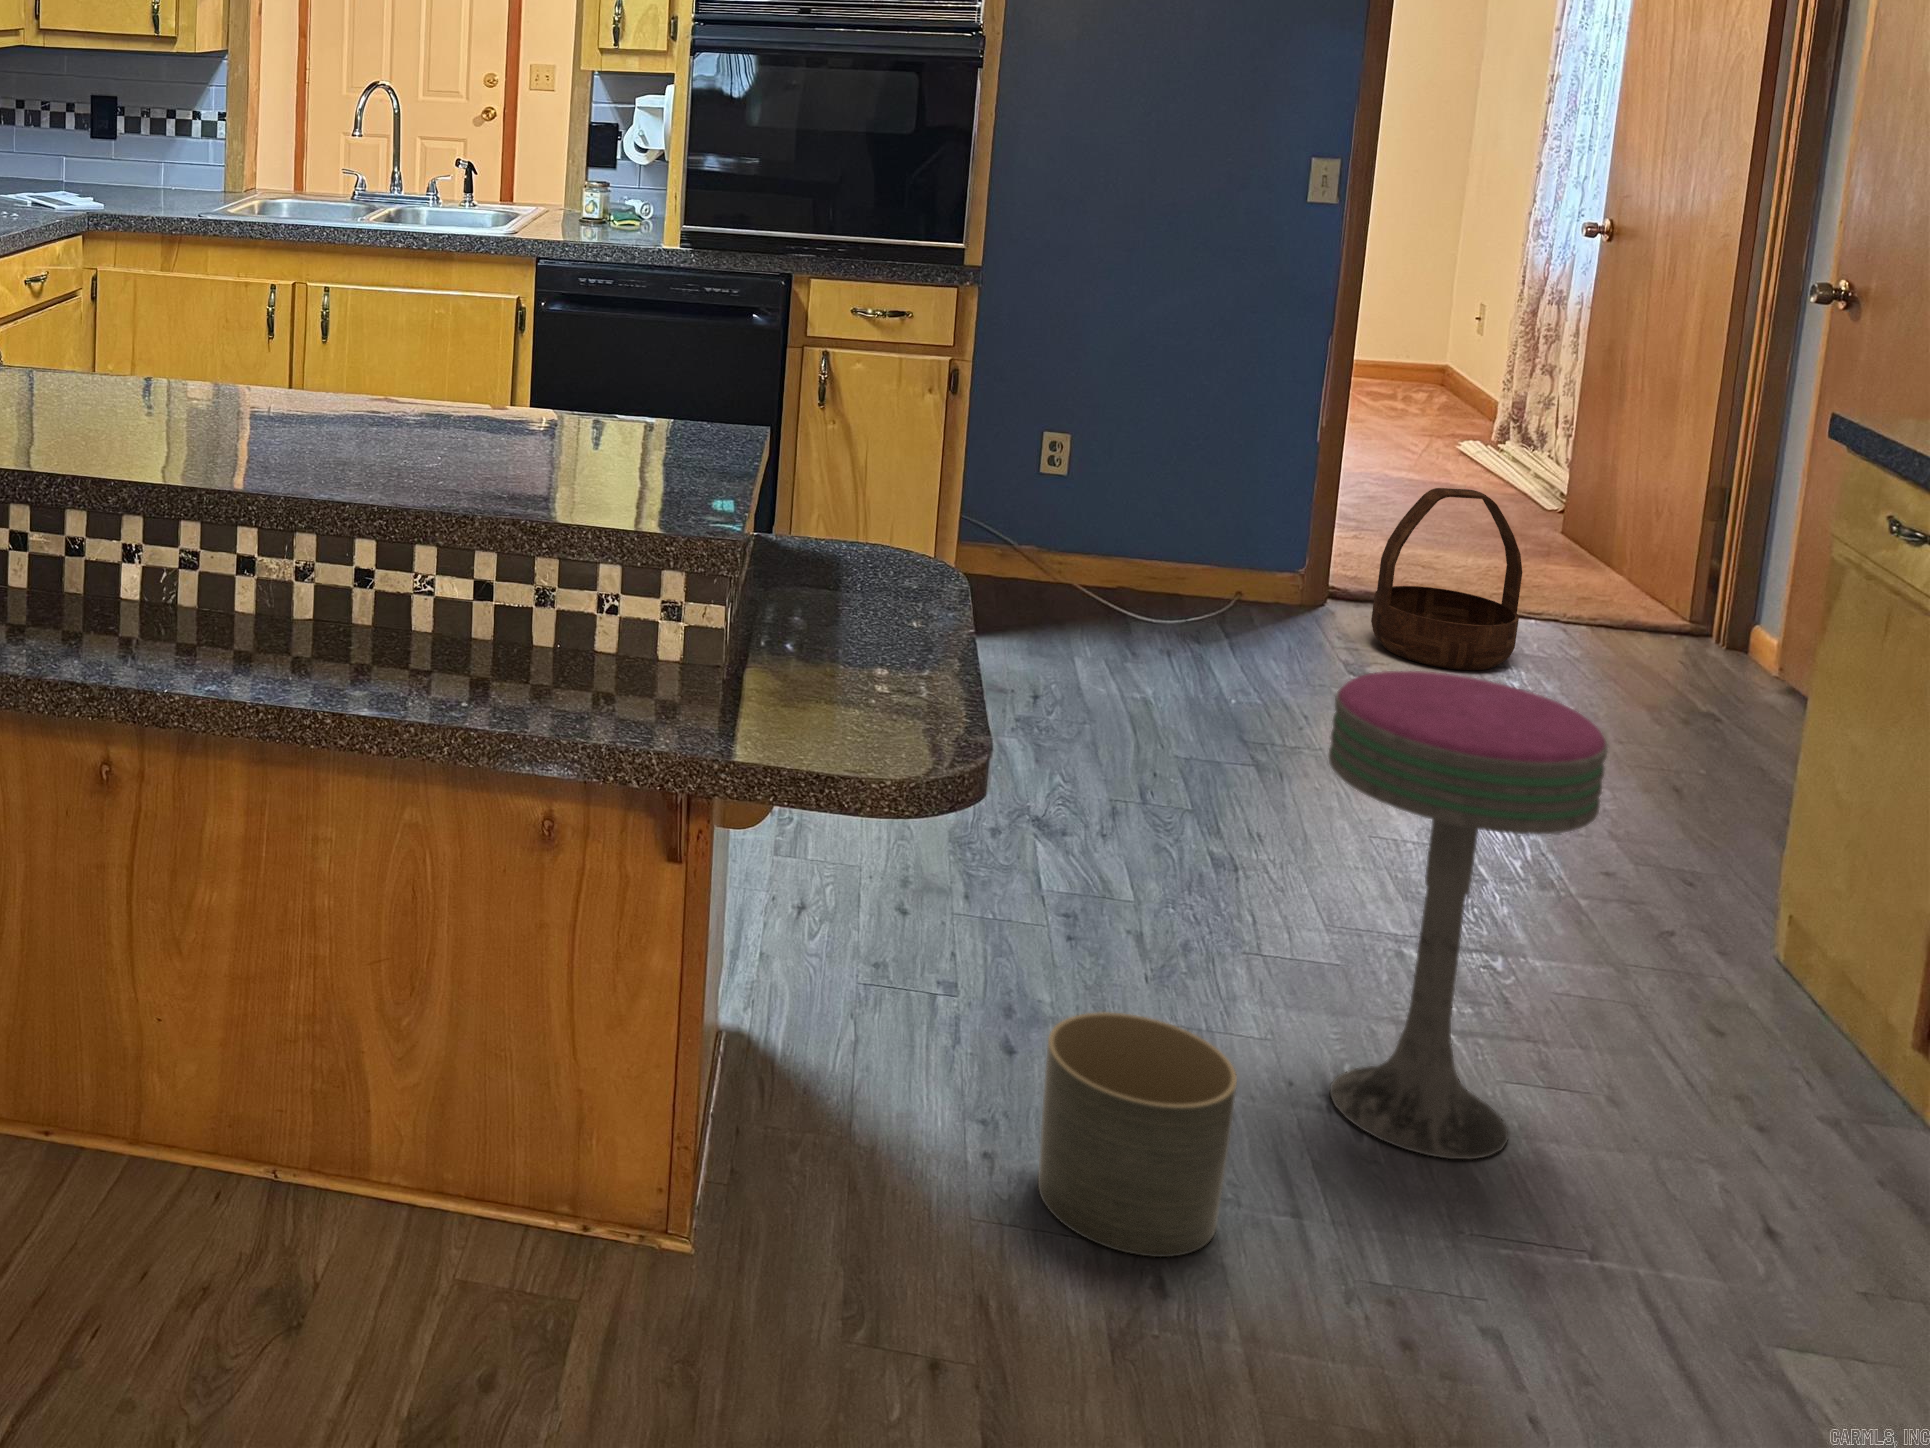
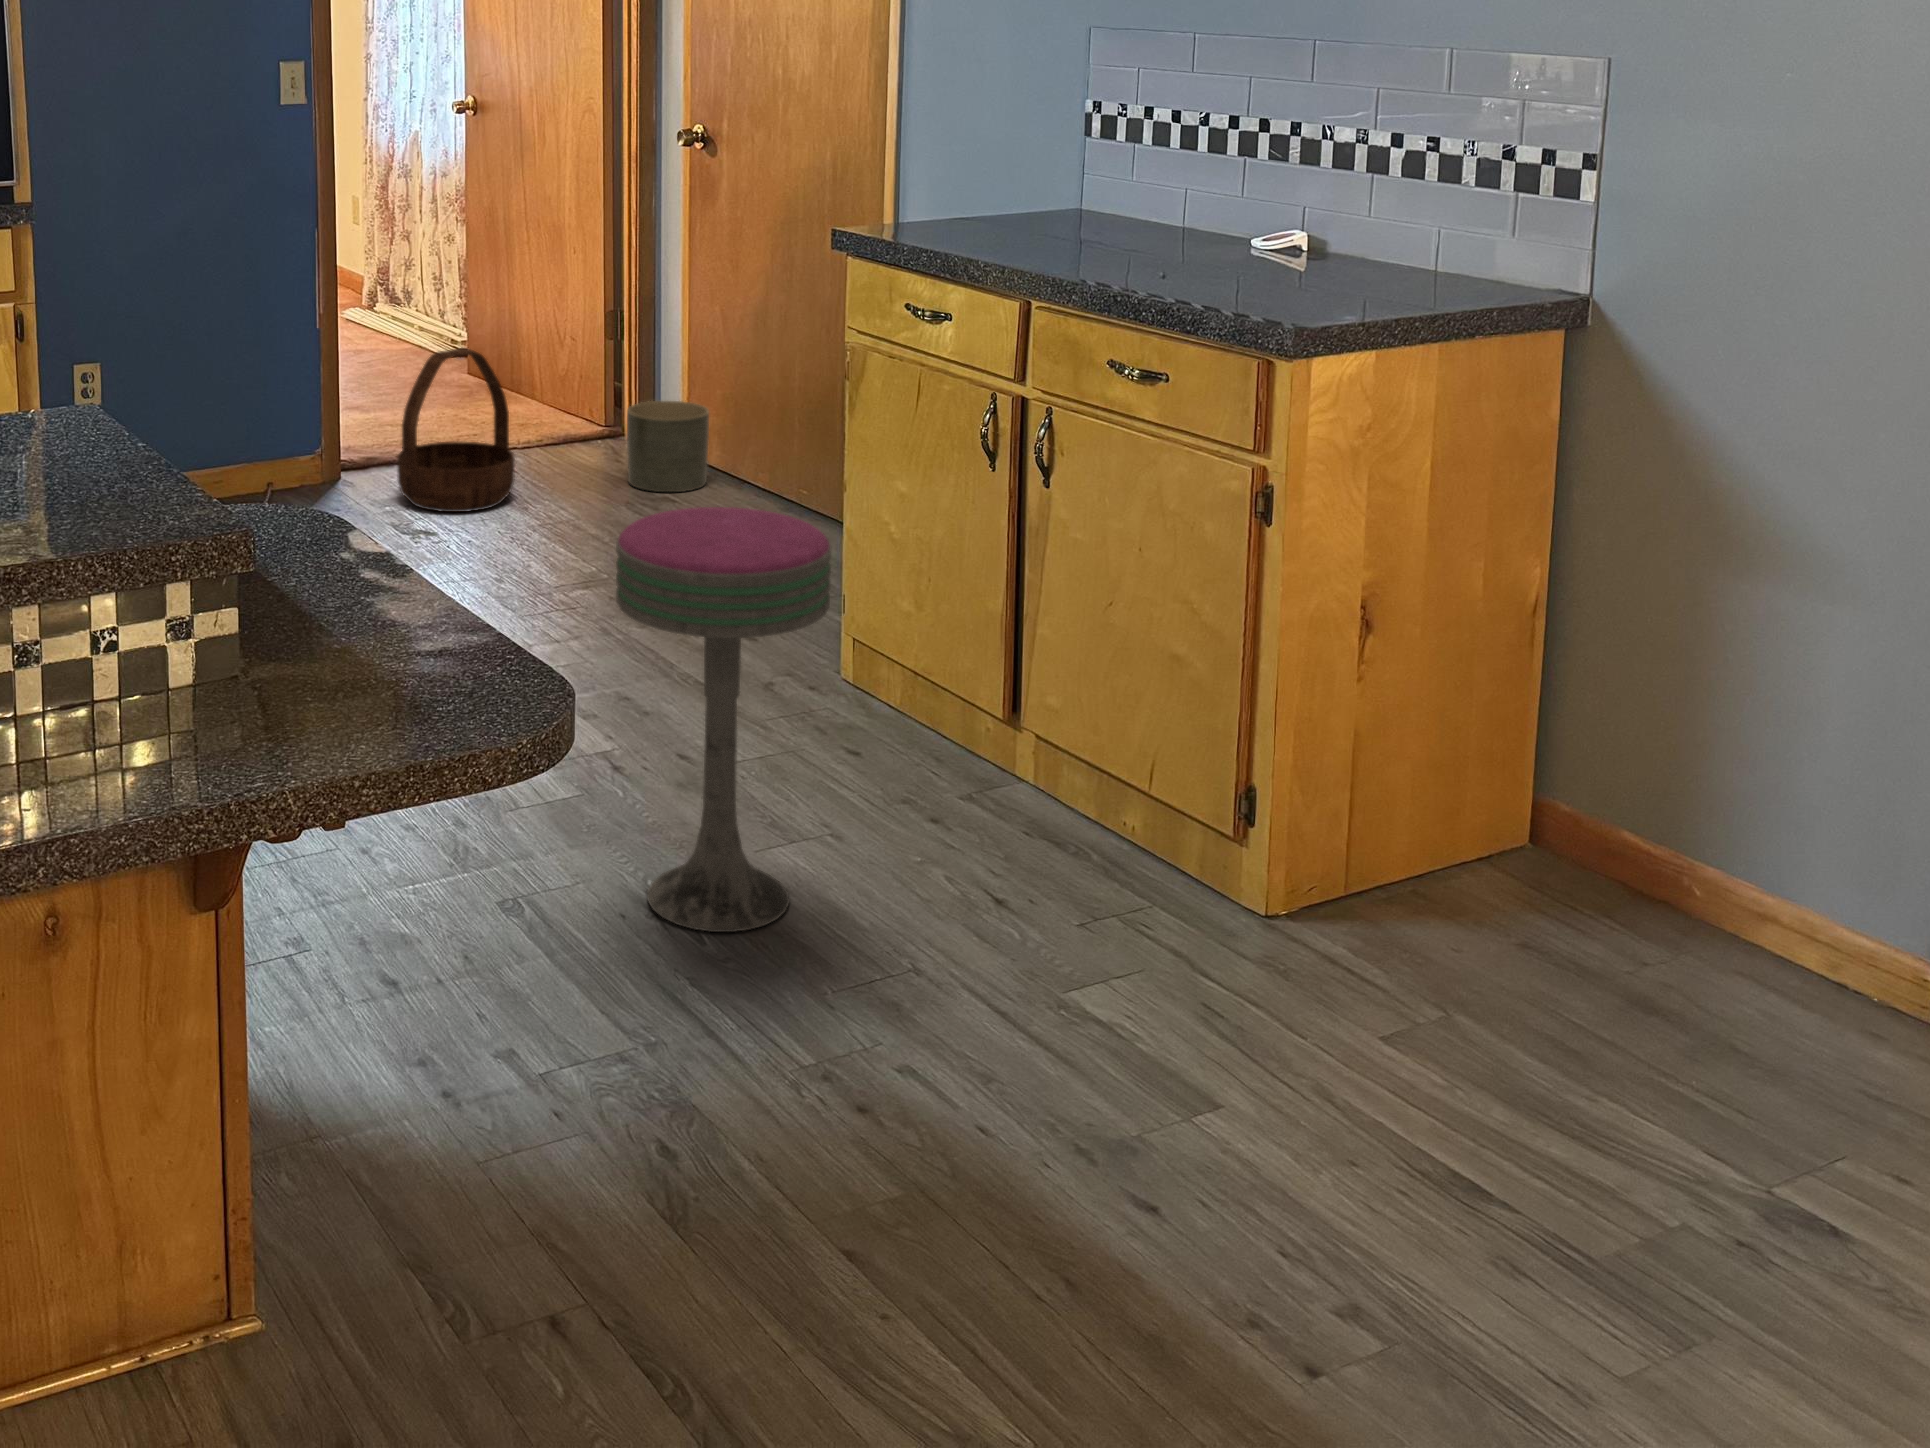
planter: present [1038,1012,1237,1257] -> present [627,401,709,492]

